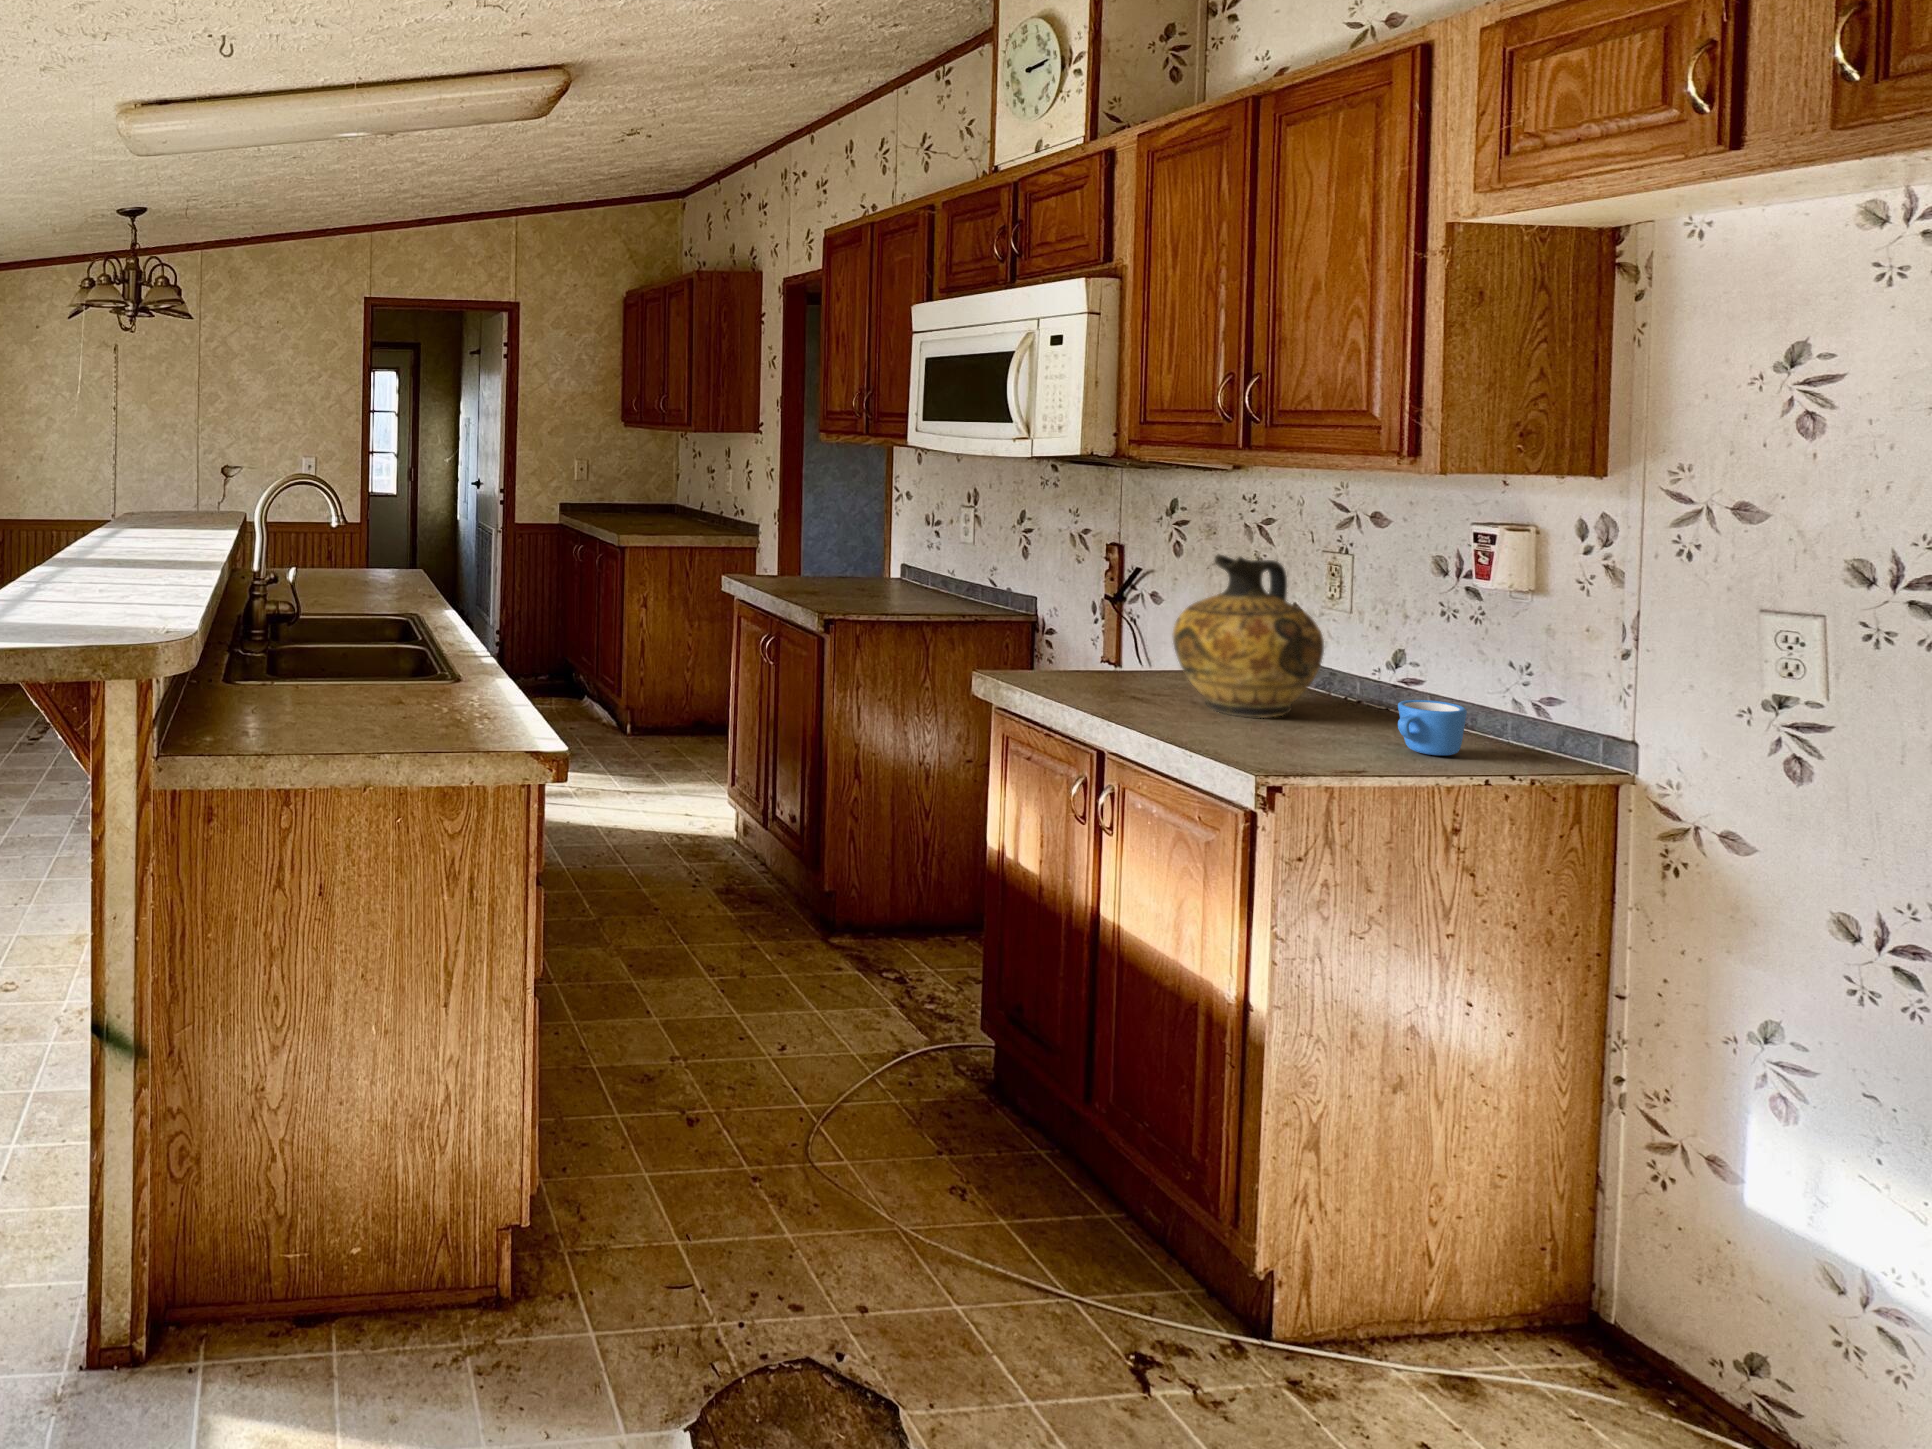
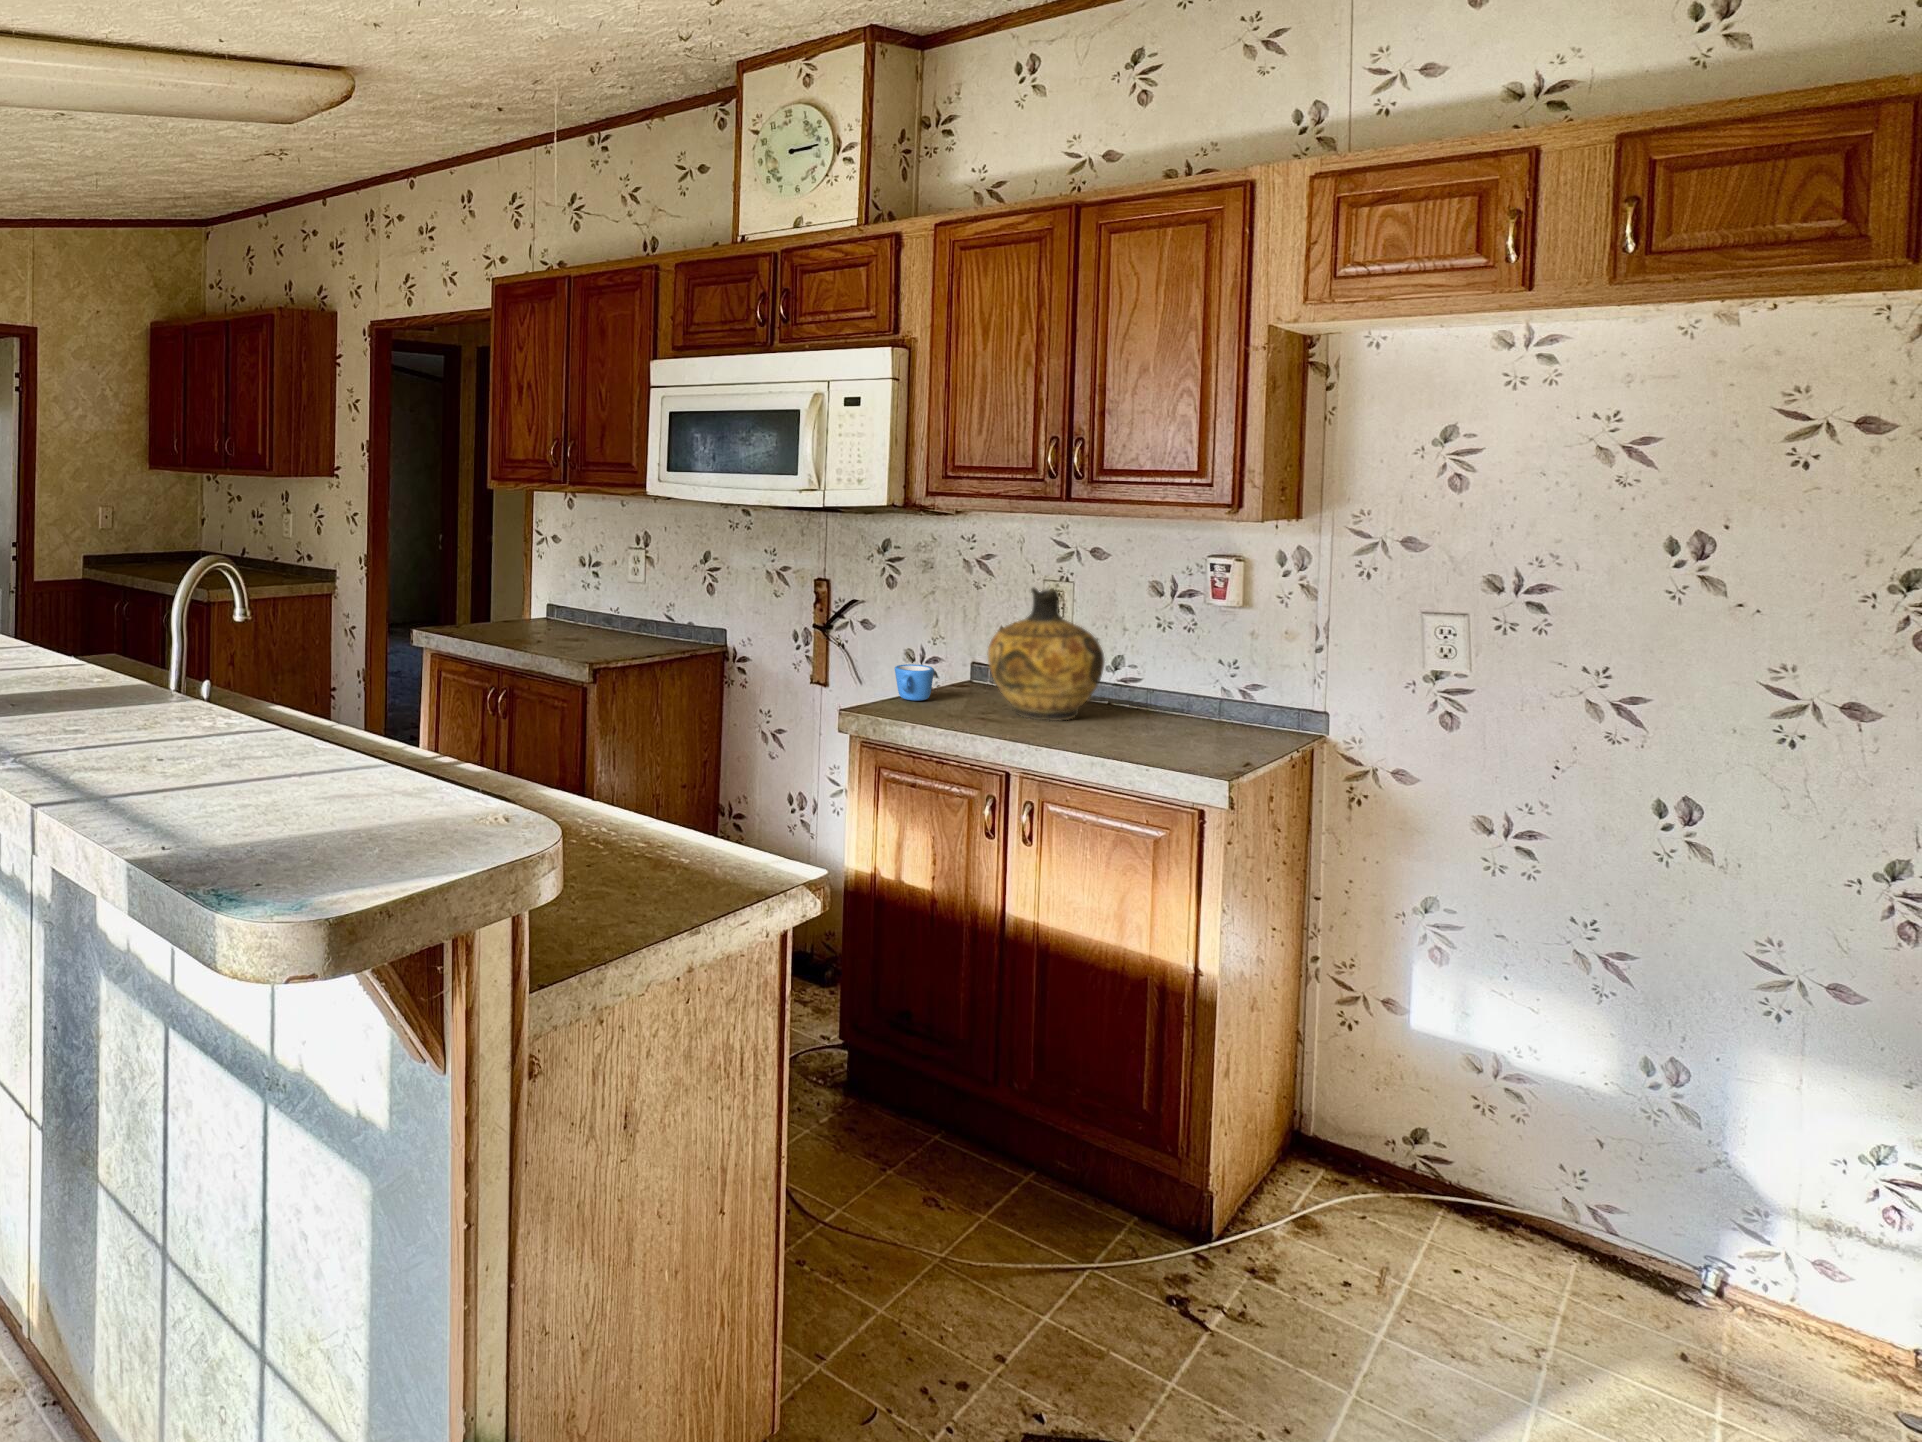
mug: present [1398,700,1467,755] -> present [895,664,934,701]

